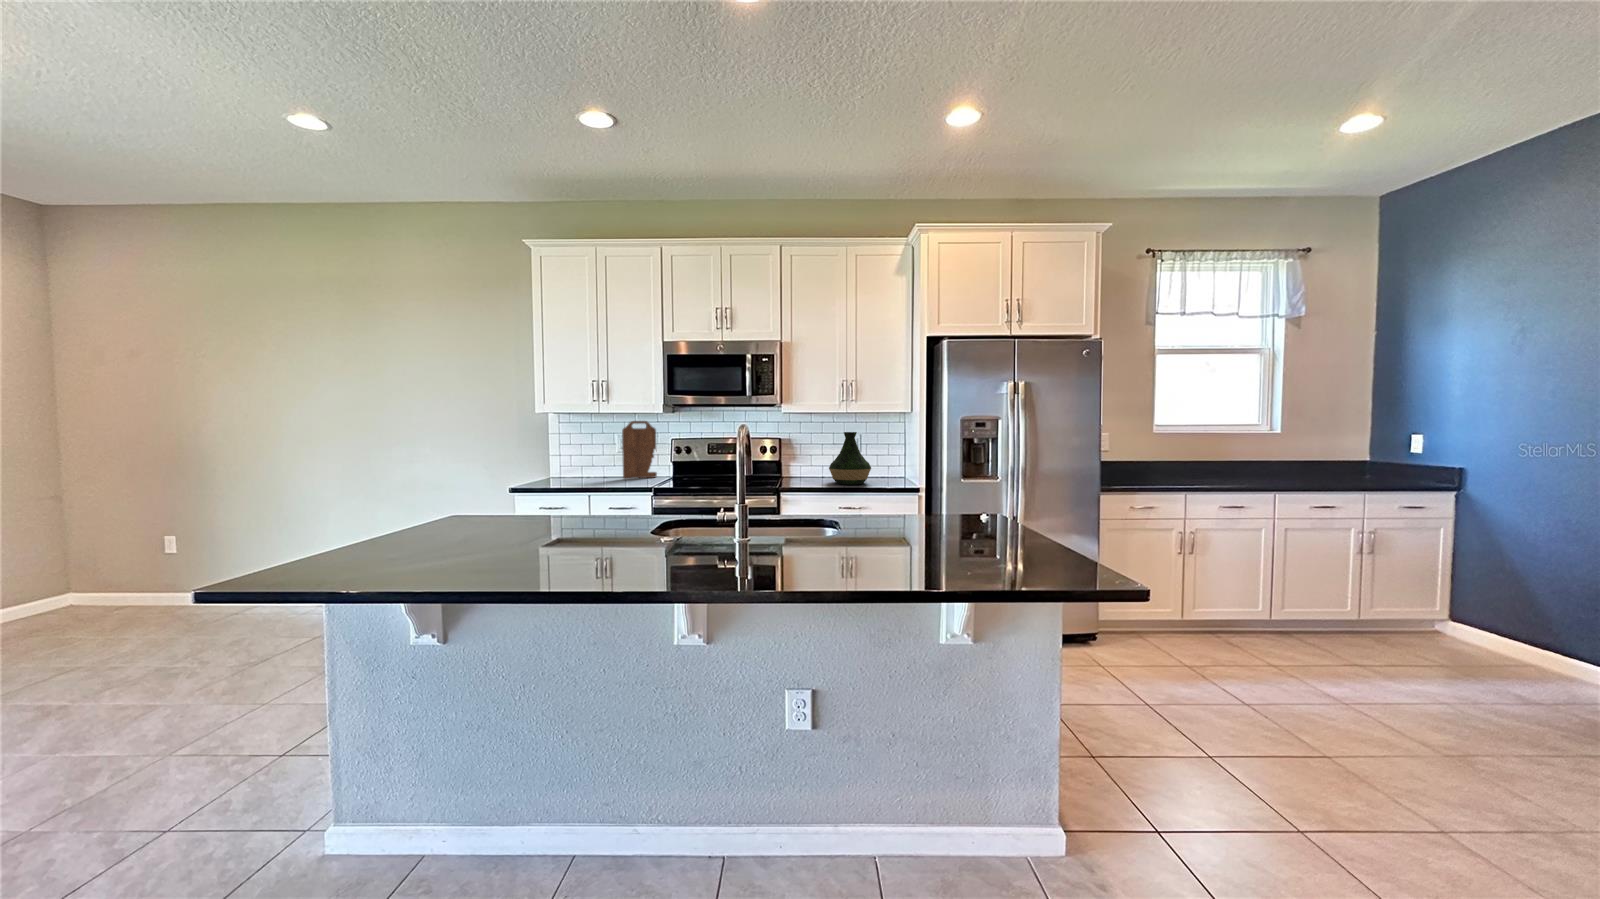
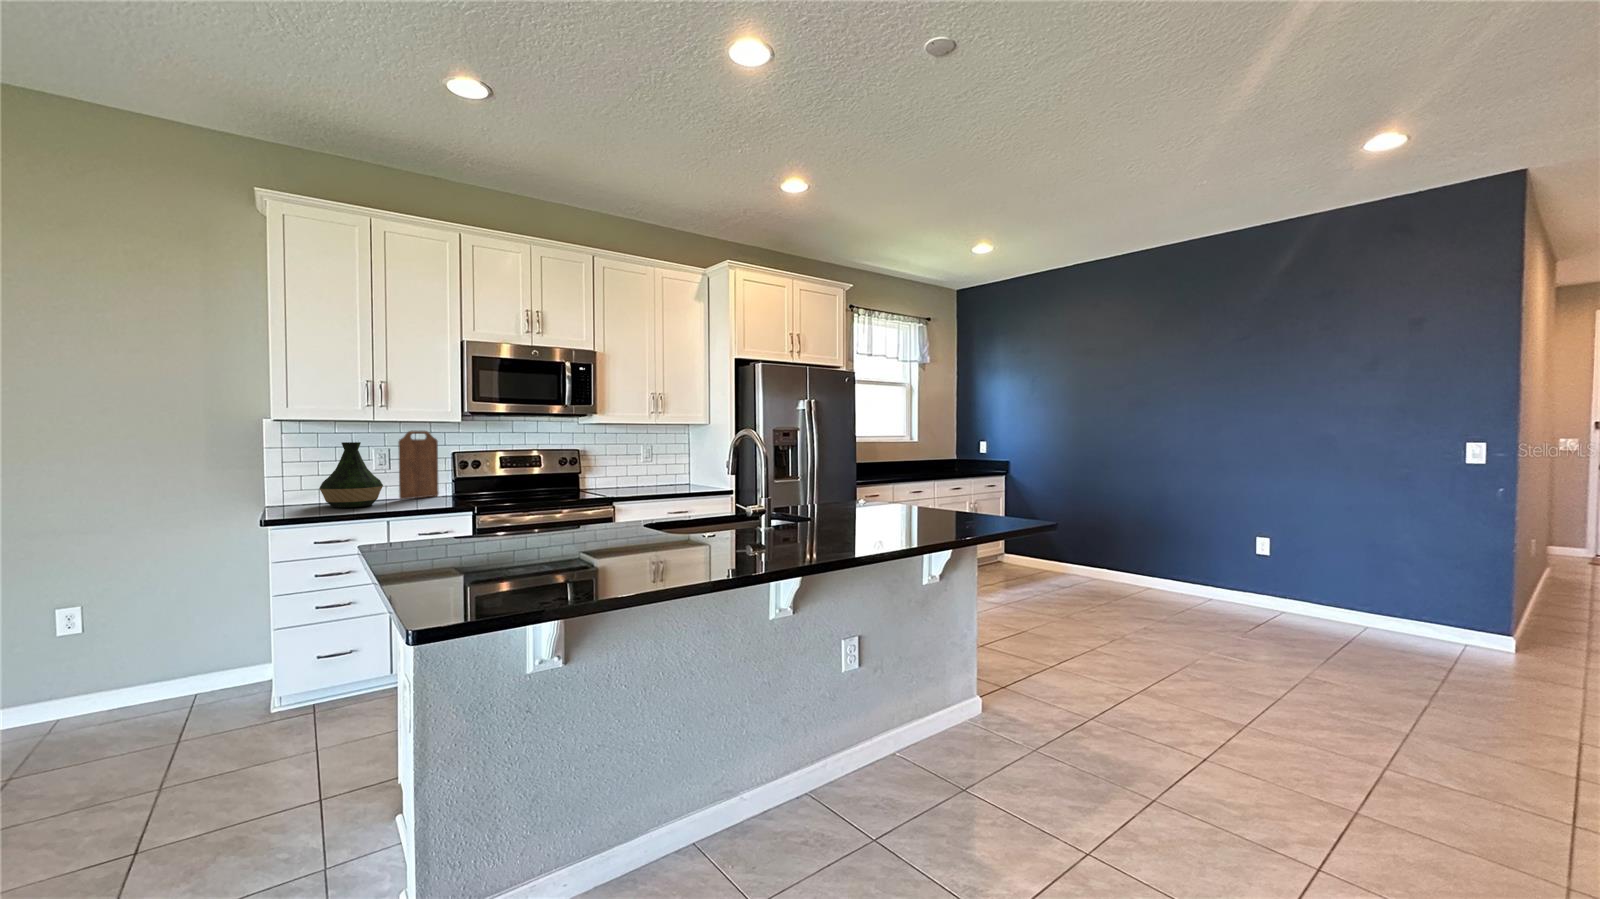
vase: present [829,432,871,485] -> present [319,442,383,508]

